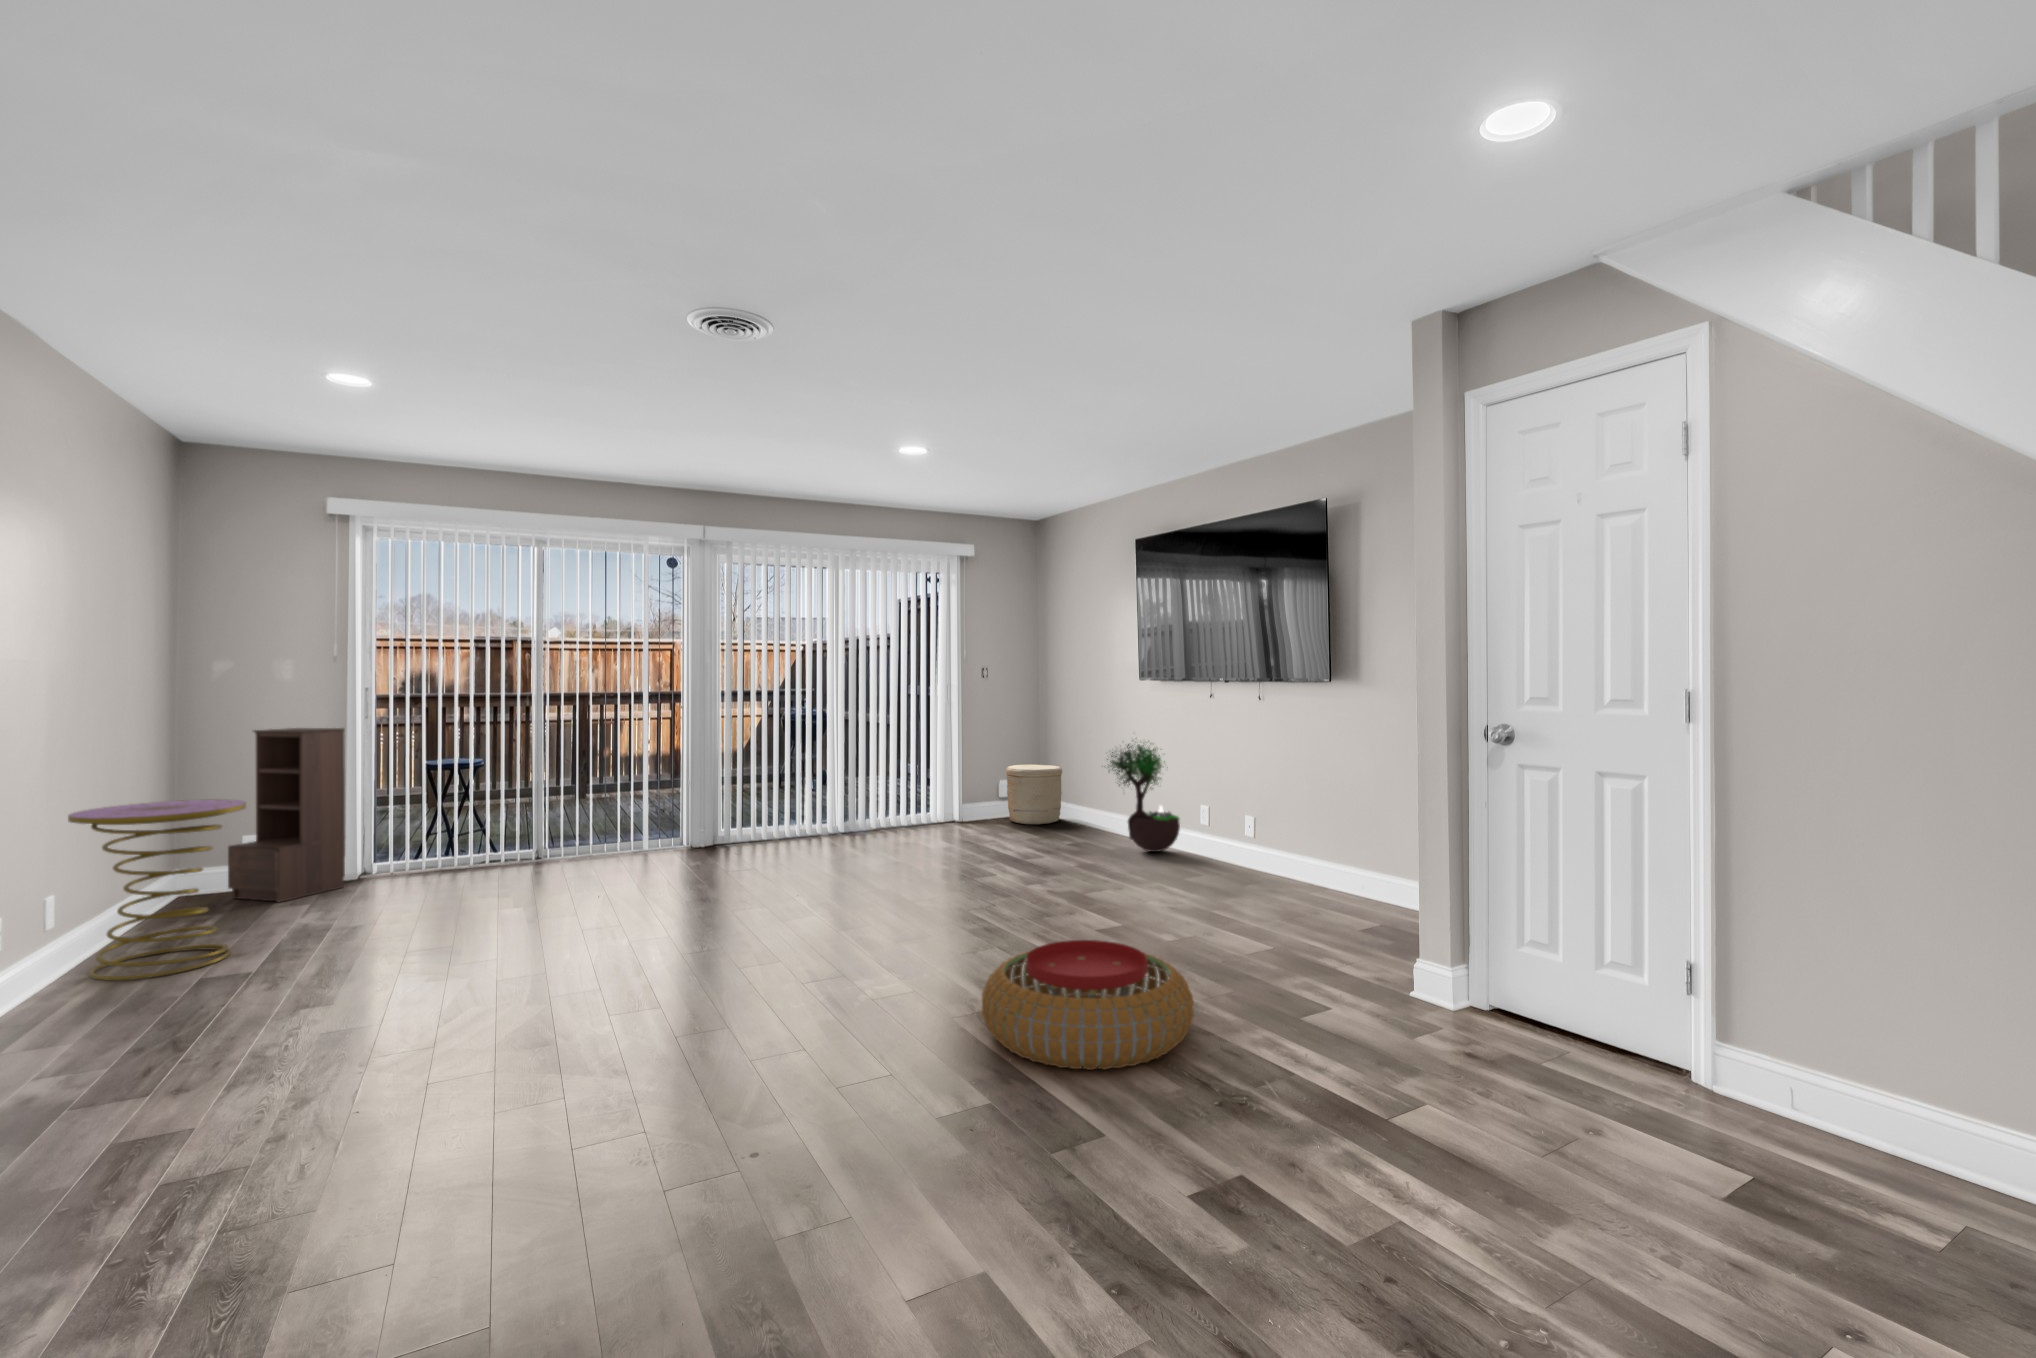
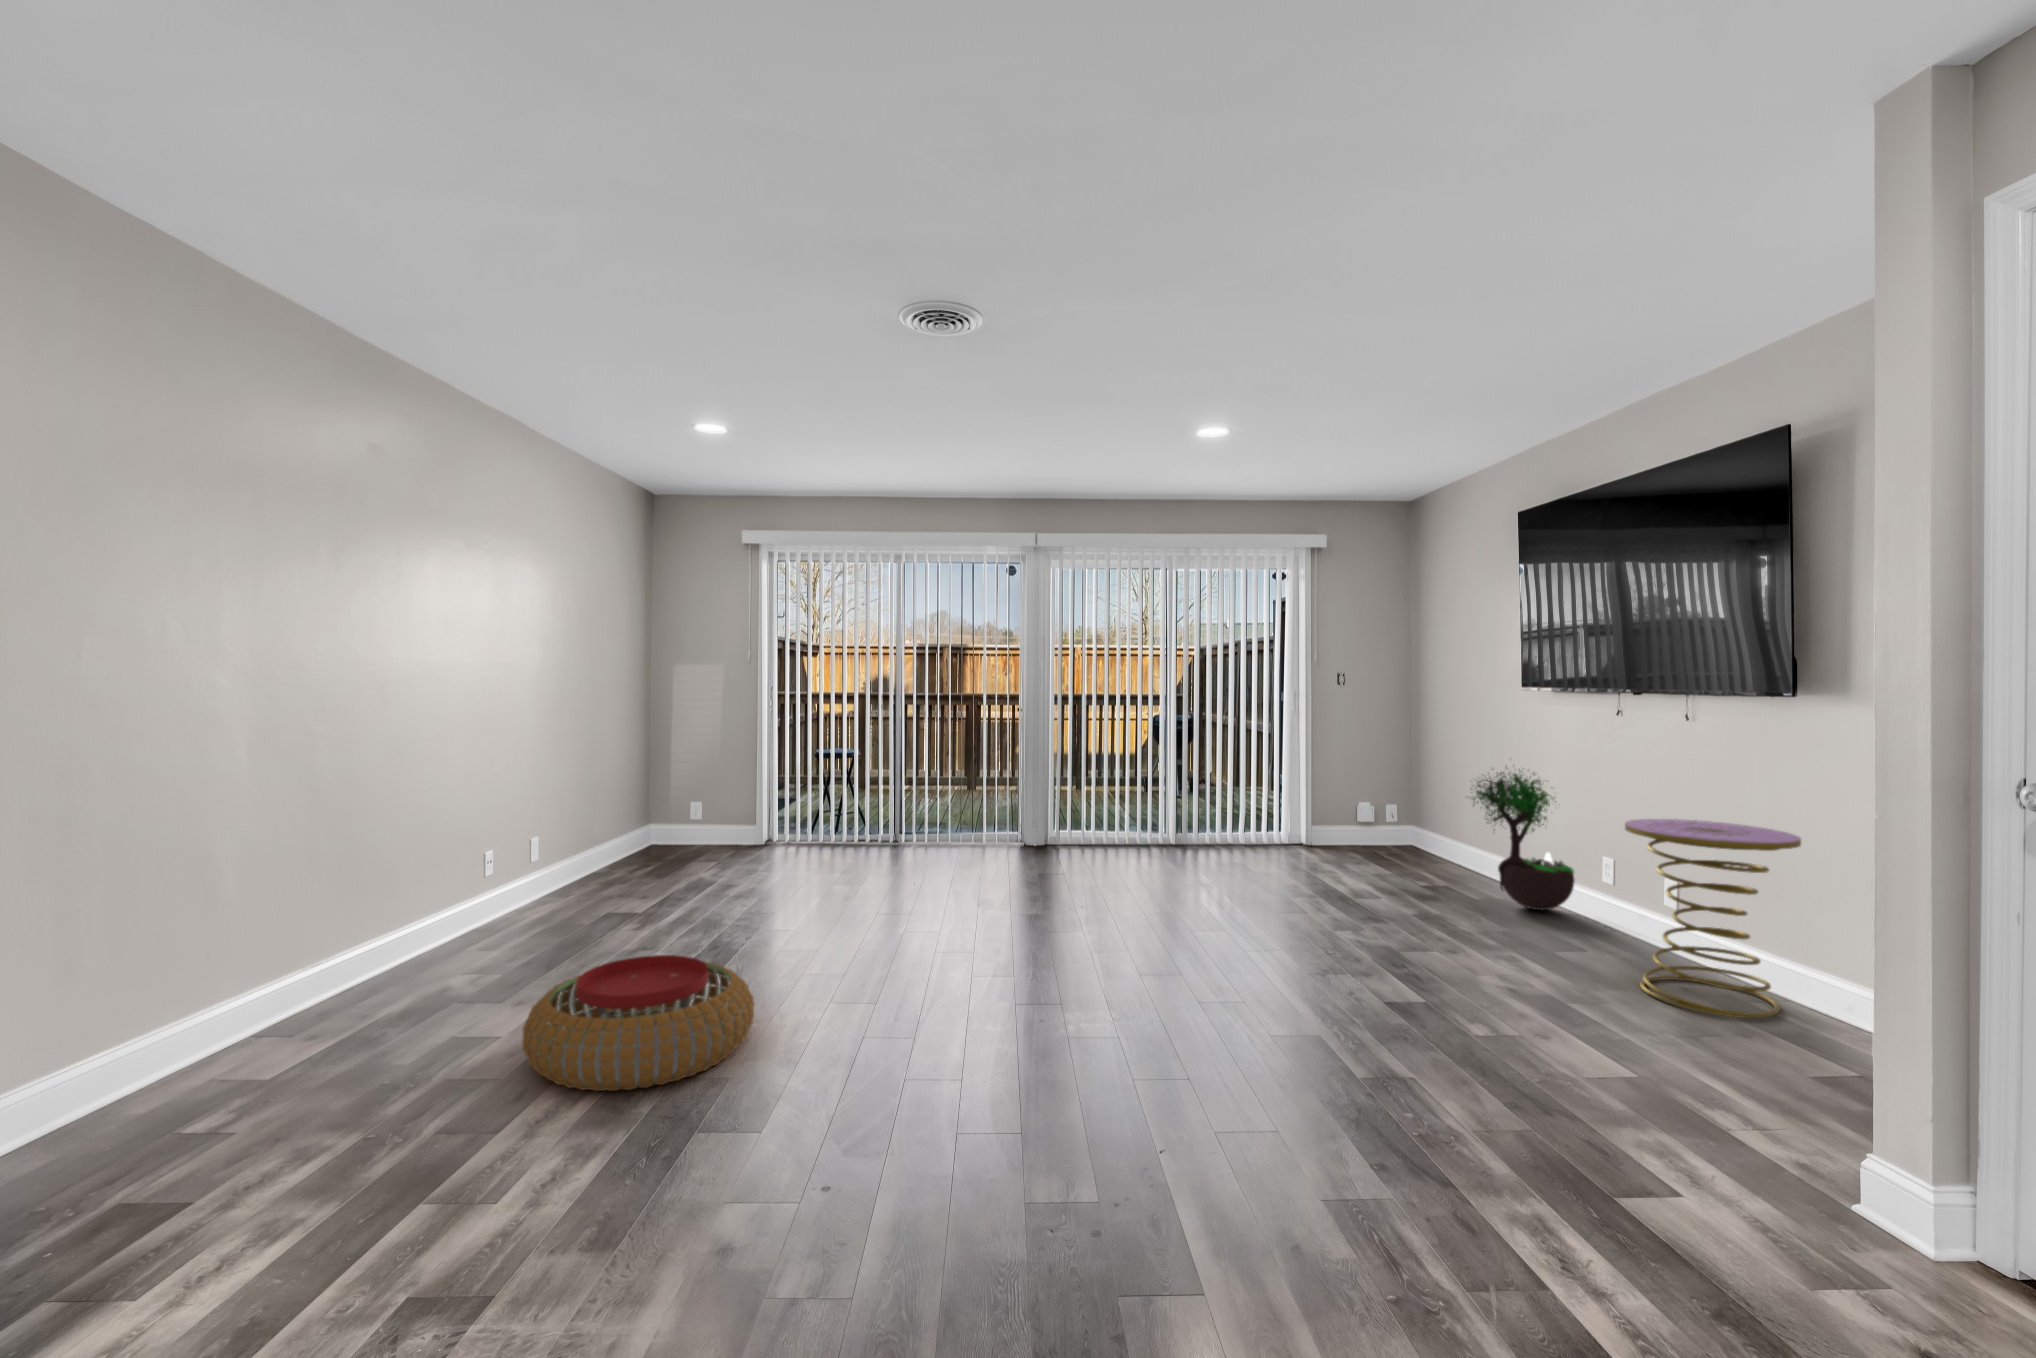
bookshelf: present [228,728,345,902] -> none [674,718,751,859]
woven basket: present [1006,764,1062,824] -> none [1367,786,1438,857]
side table: present [68,799,246,981] -> present [1625,819,1801,1018]
pouf: present [982,940,1194,1070] -> present [522,955,754,1091]

